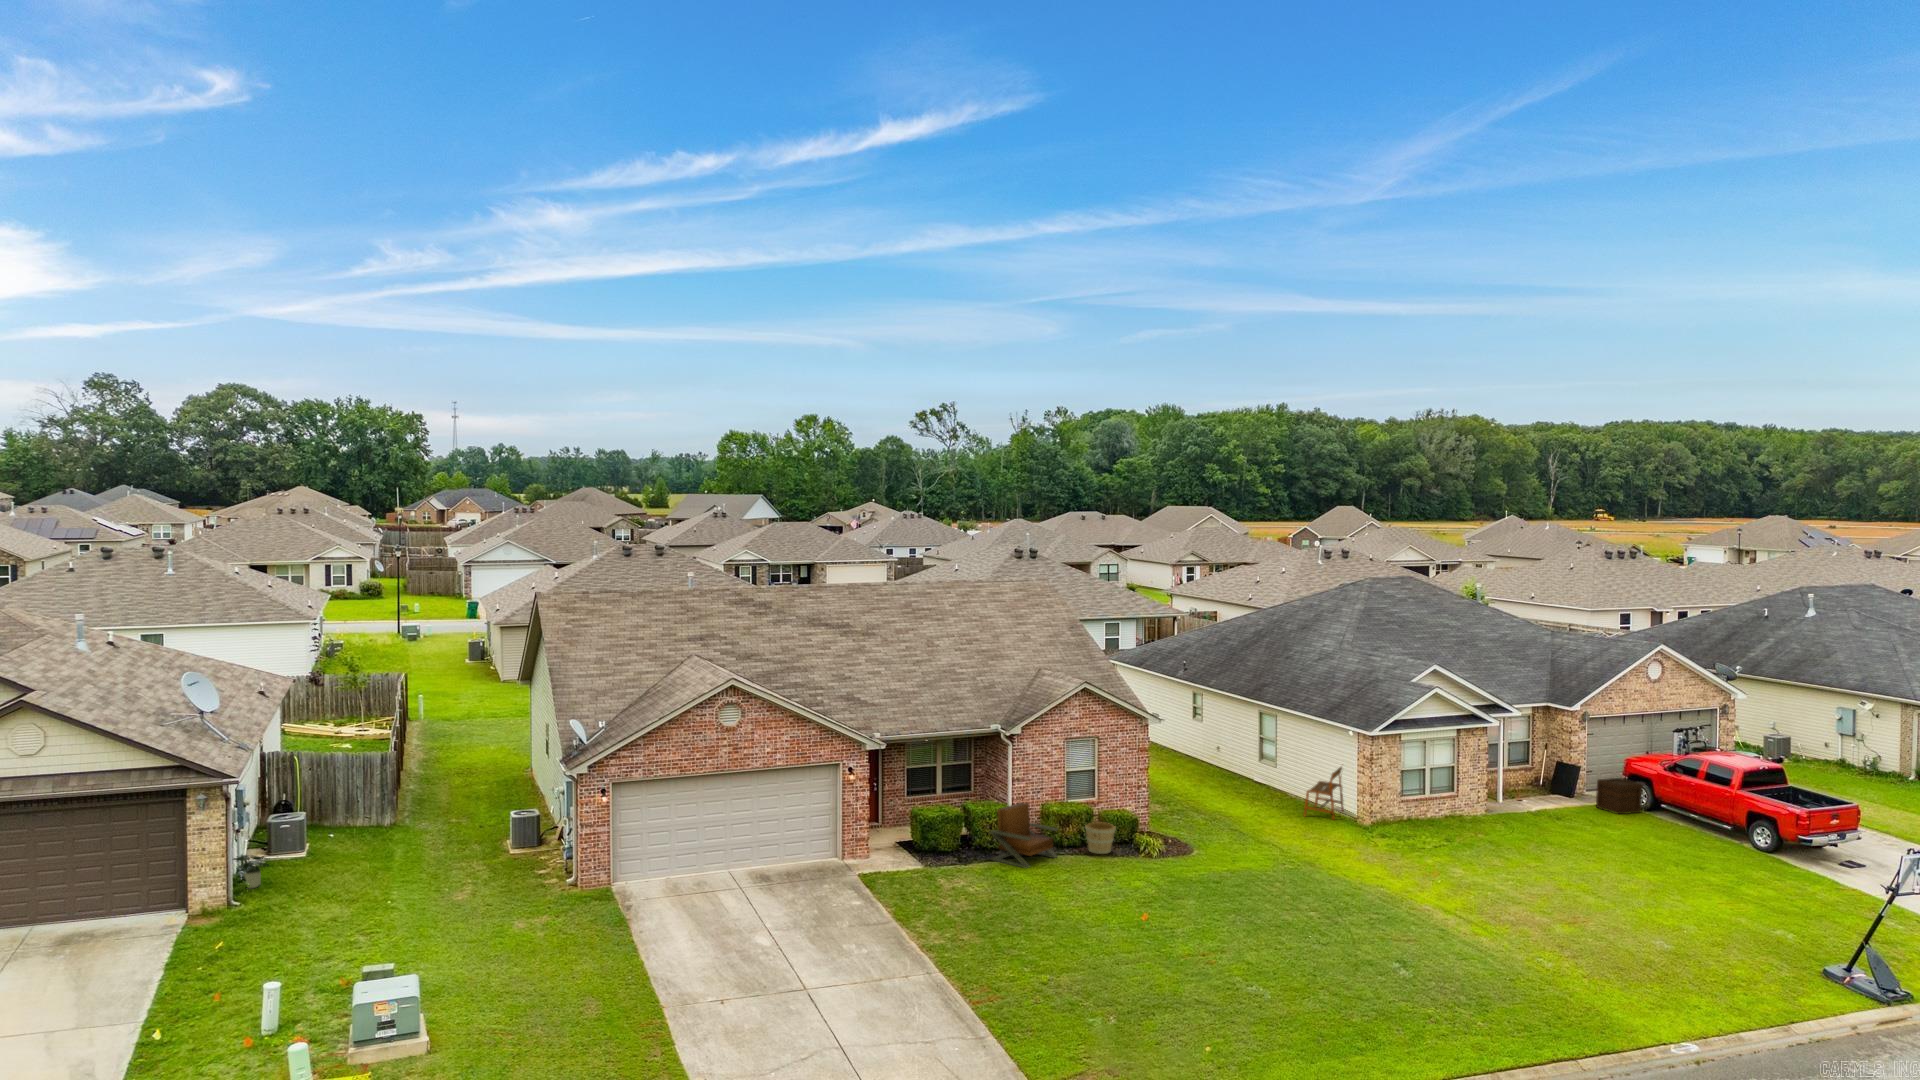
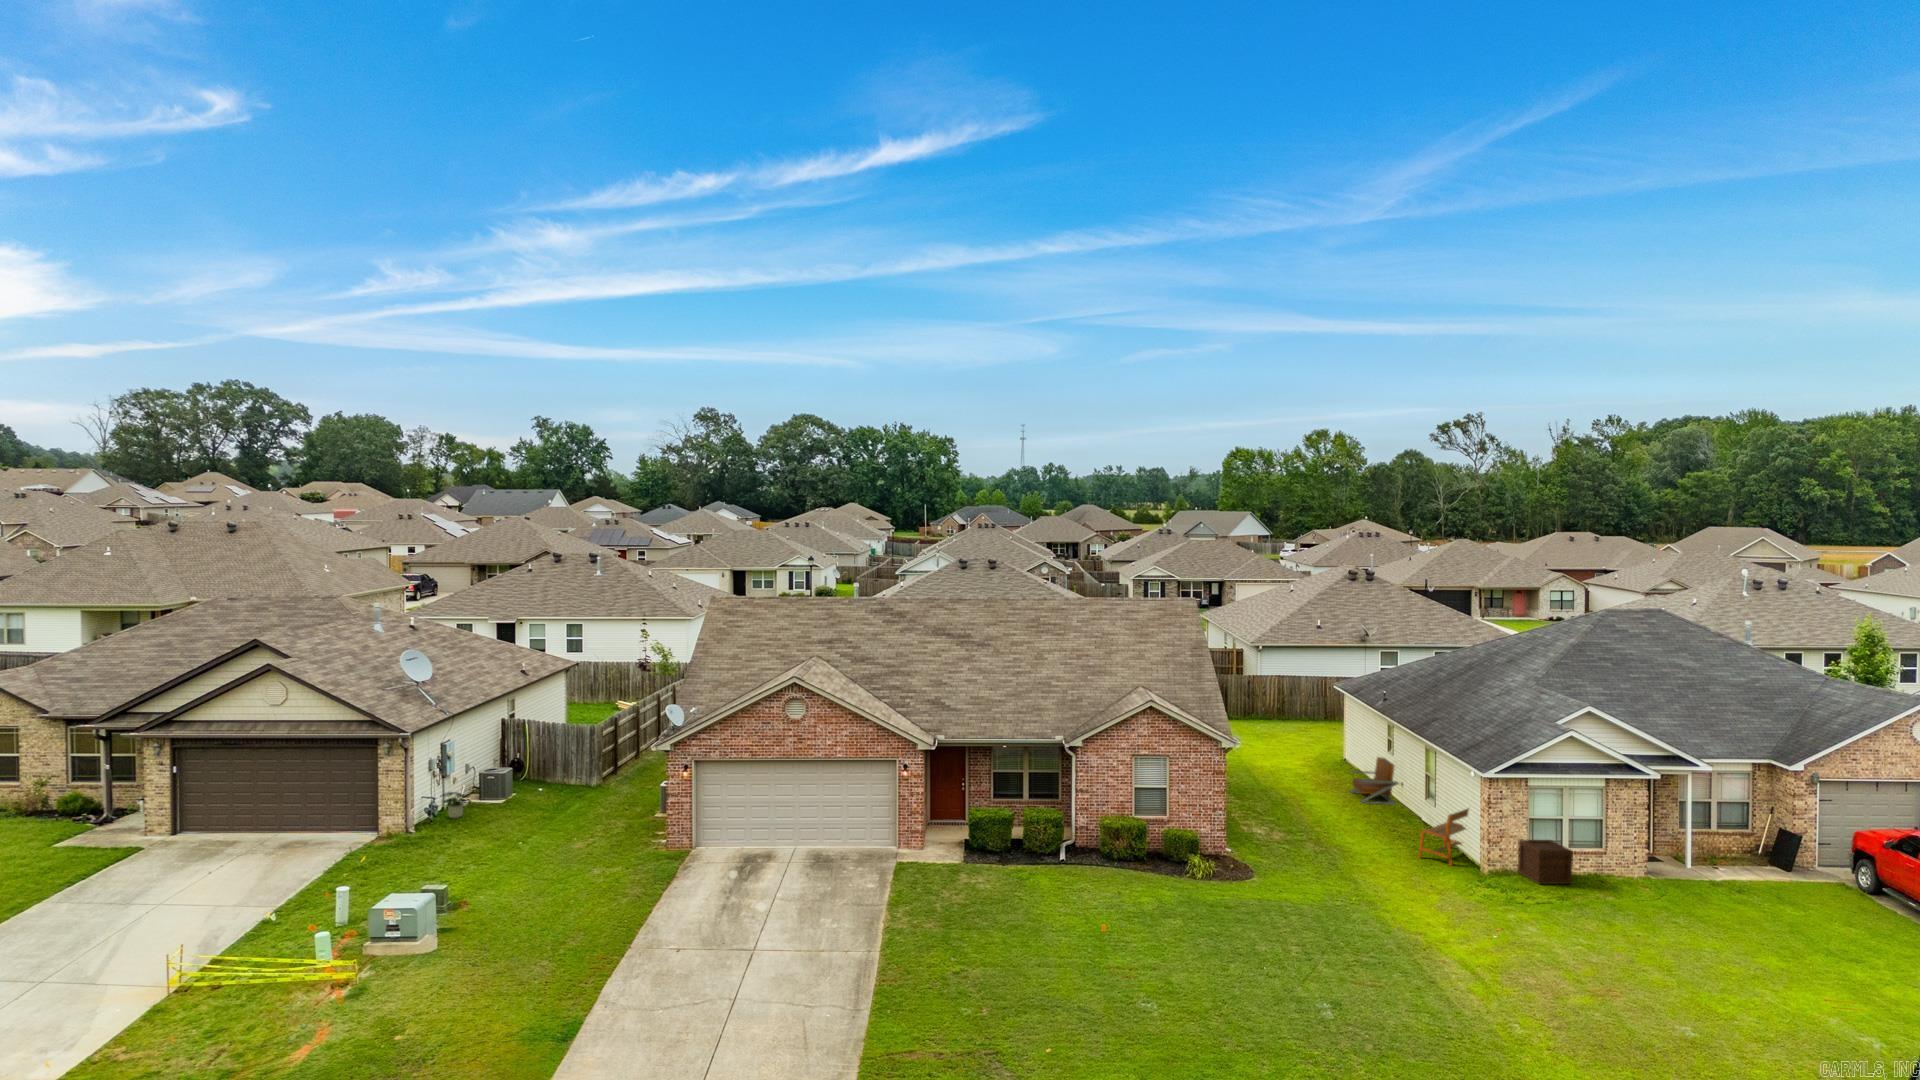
wooden crate: present [1596,778,1642,814] -> present [1518,840,1573,884]
lounge chair: present [990,802,1058,868] -> present [1350,757,1398,805]
wooden bucket: present [1085,822,1116,854] -> none [1137,840,1168,874]

